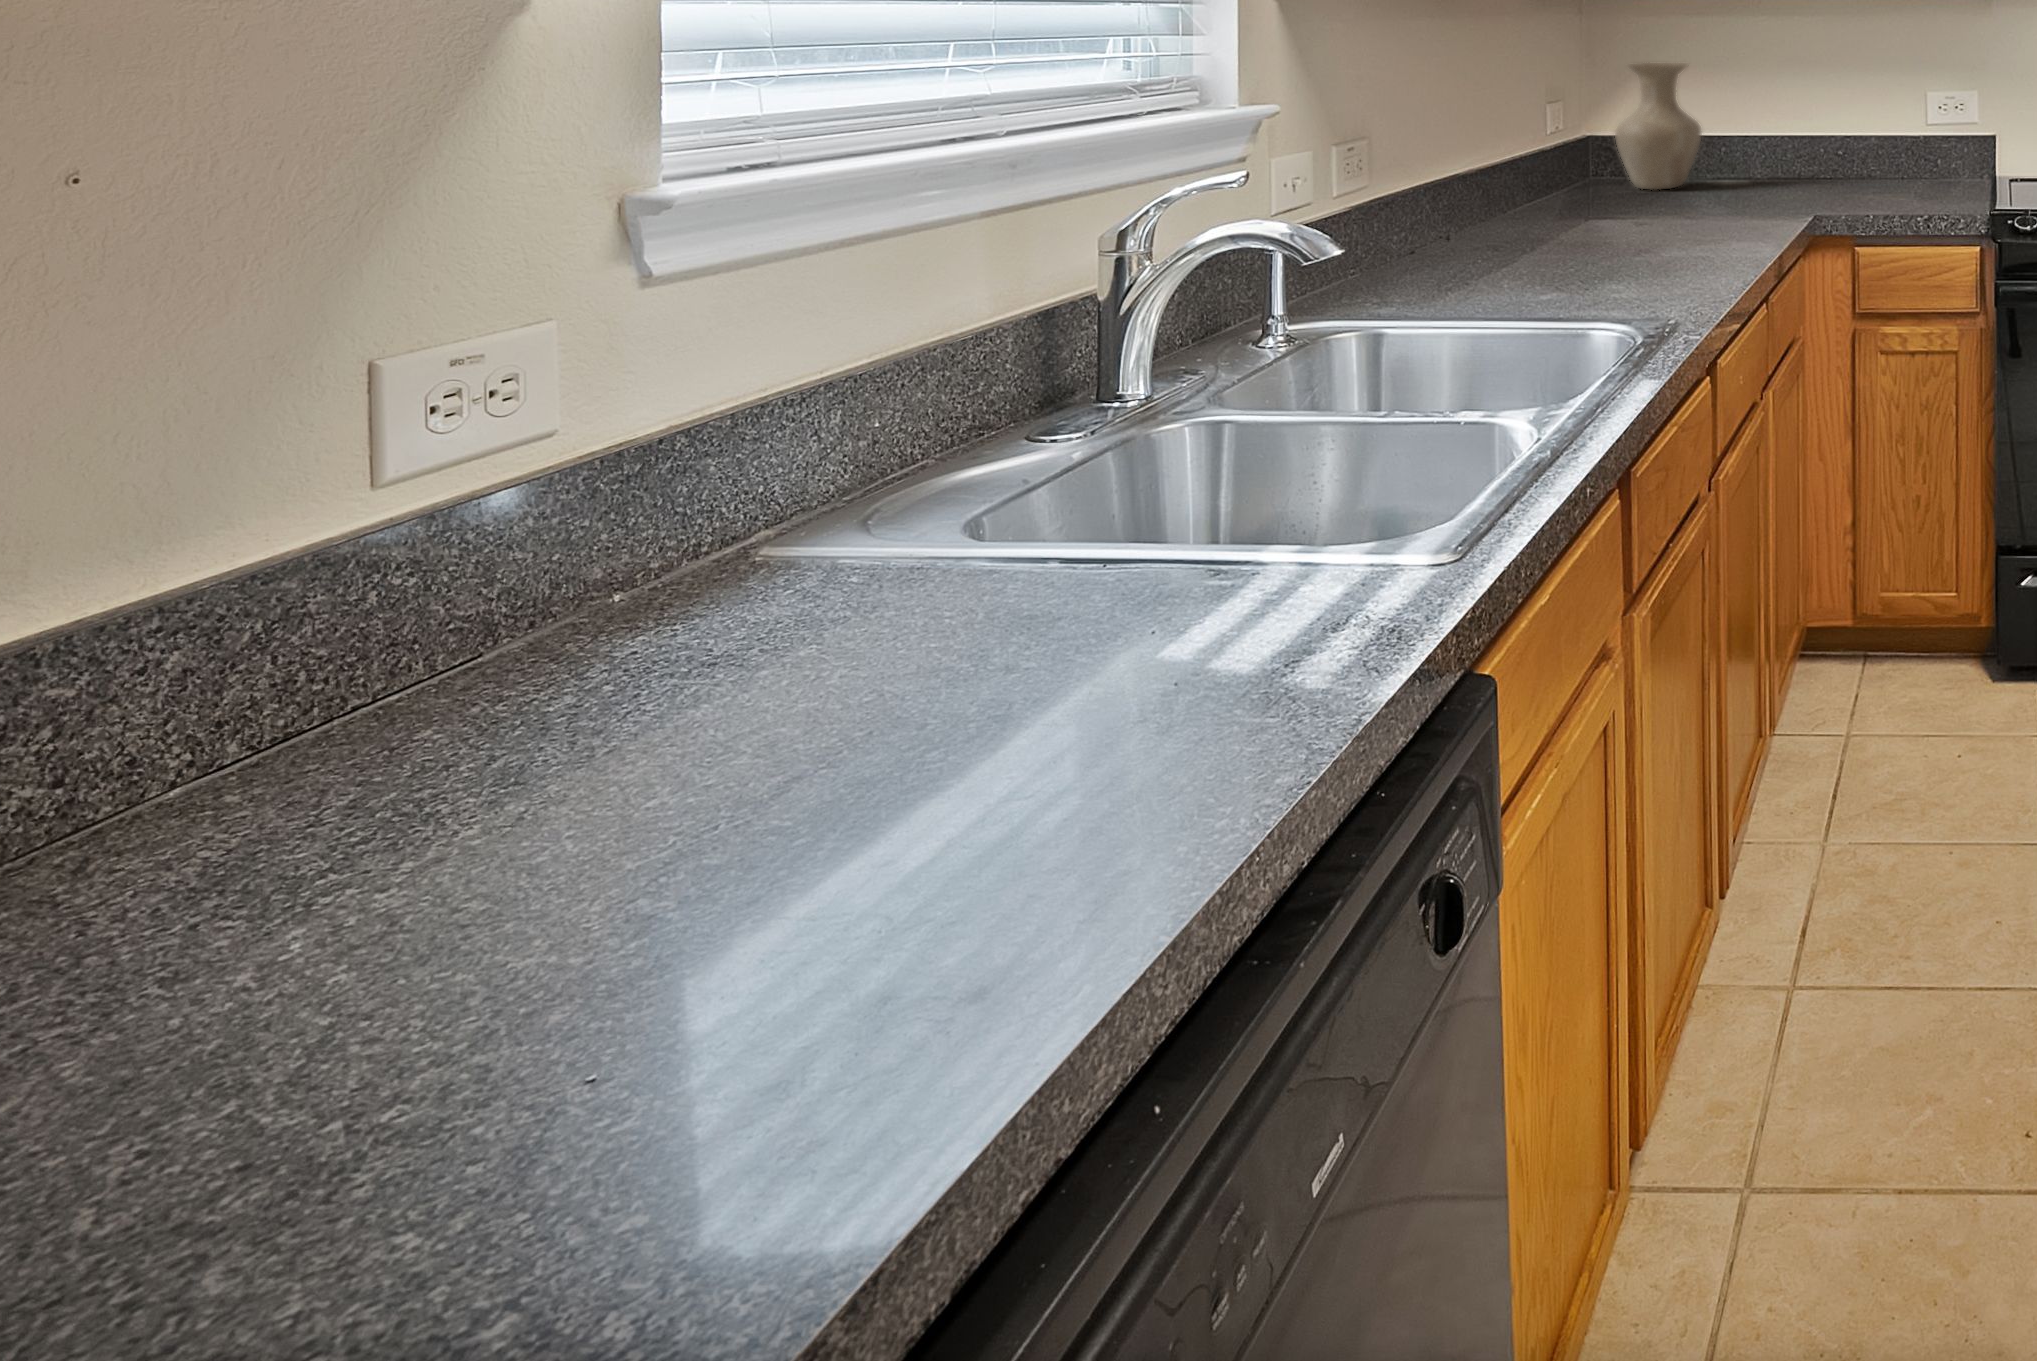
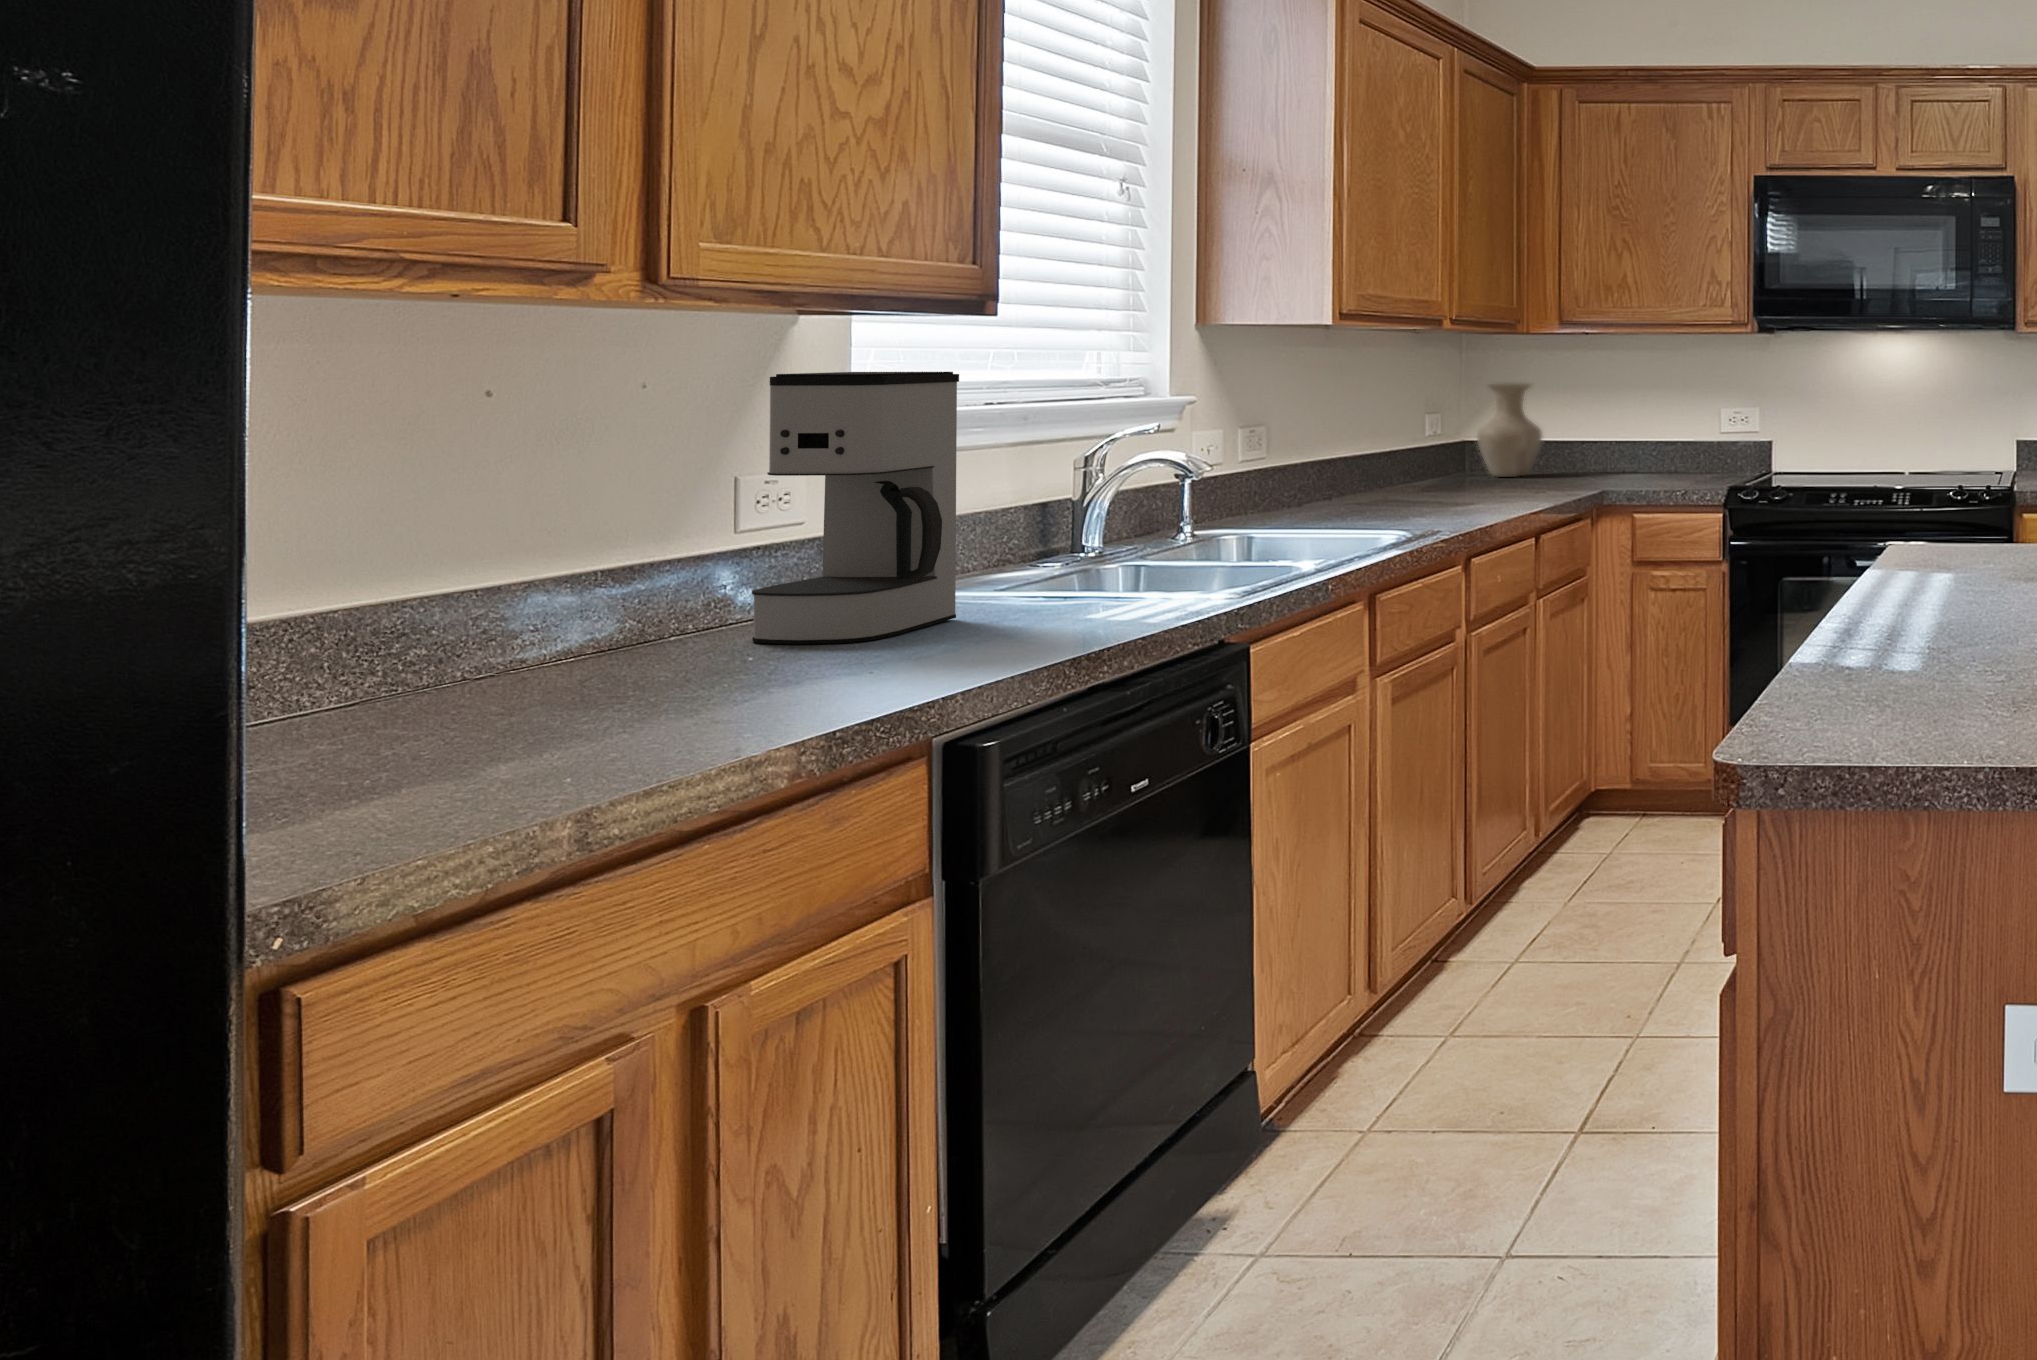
coffee maker: none [304,126,864,879] -> present [752,372,959,644]

